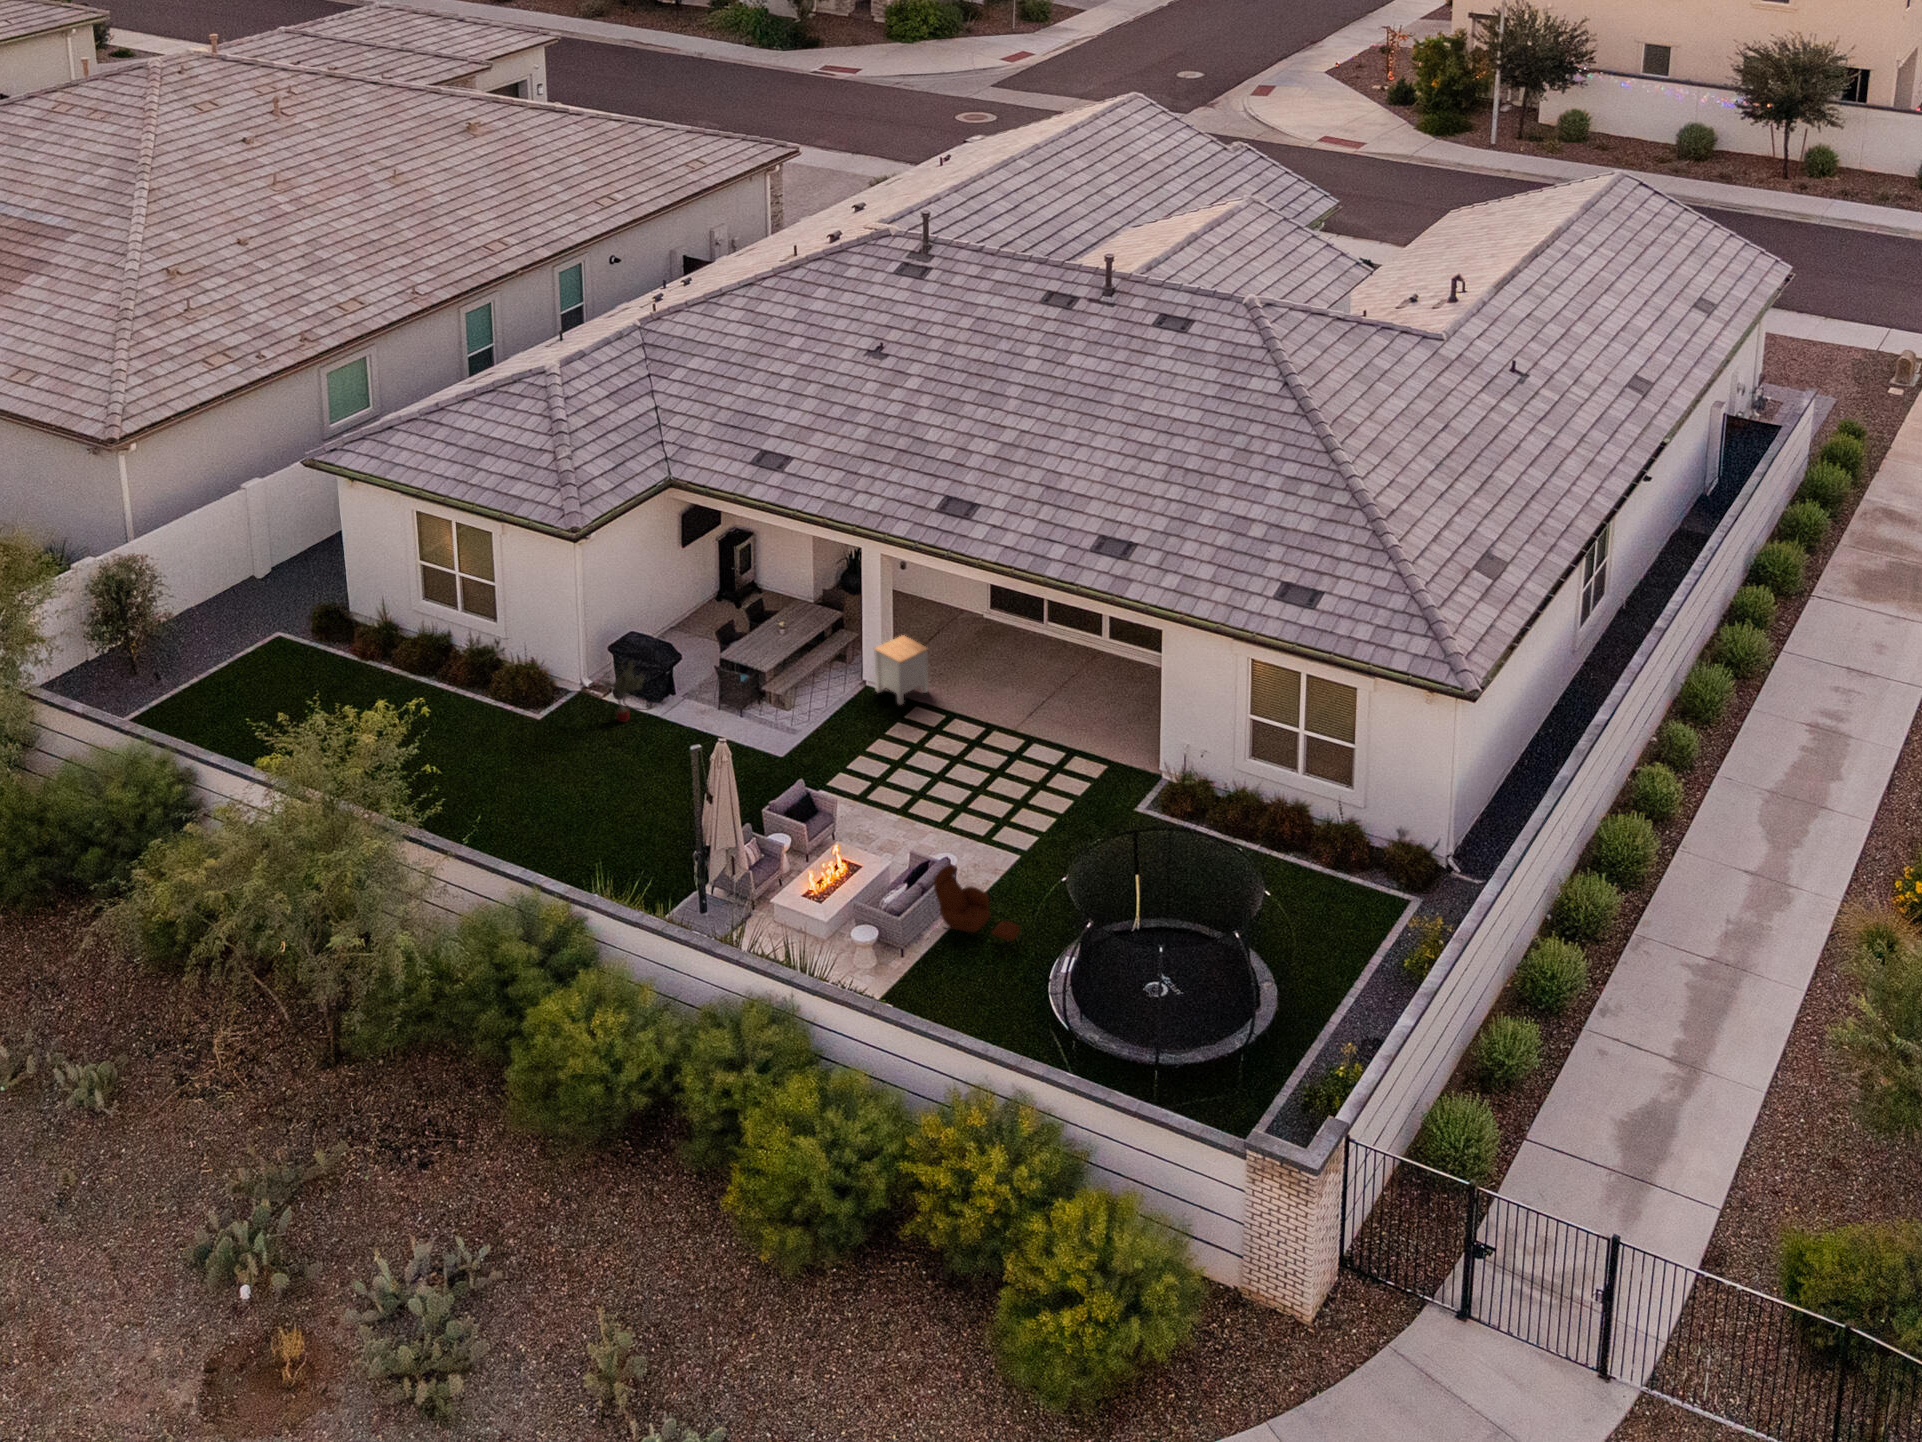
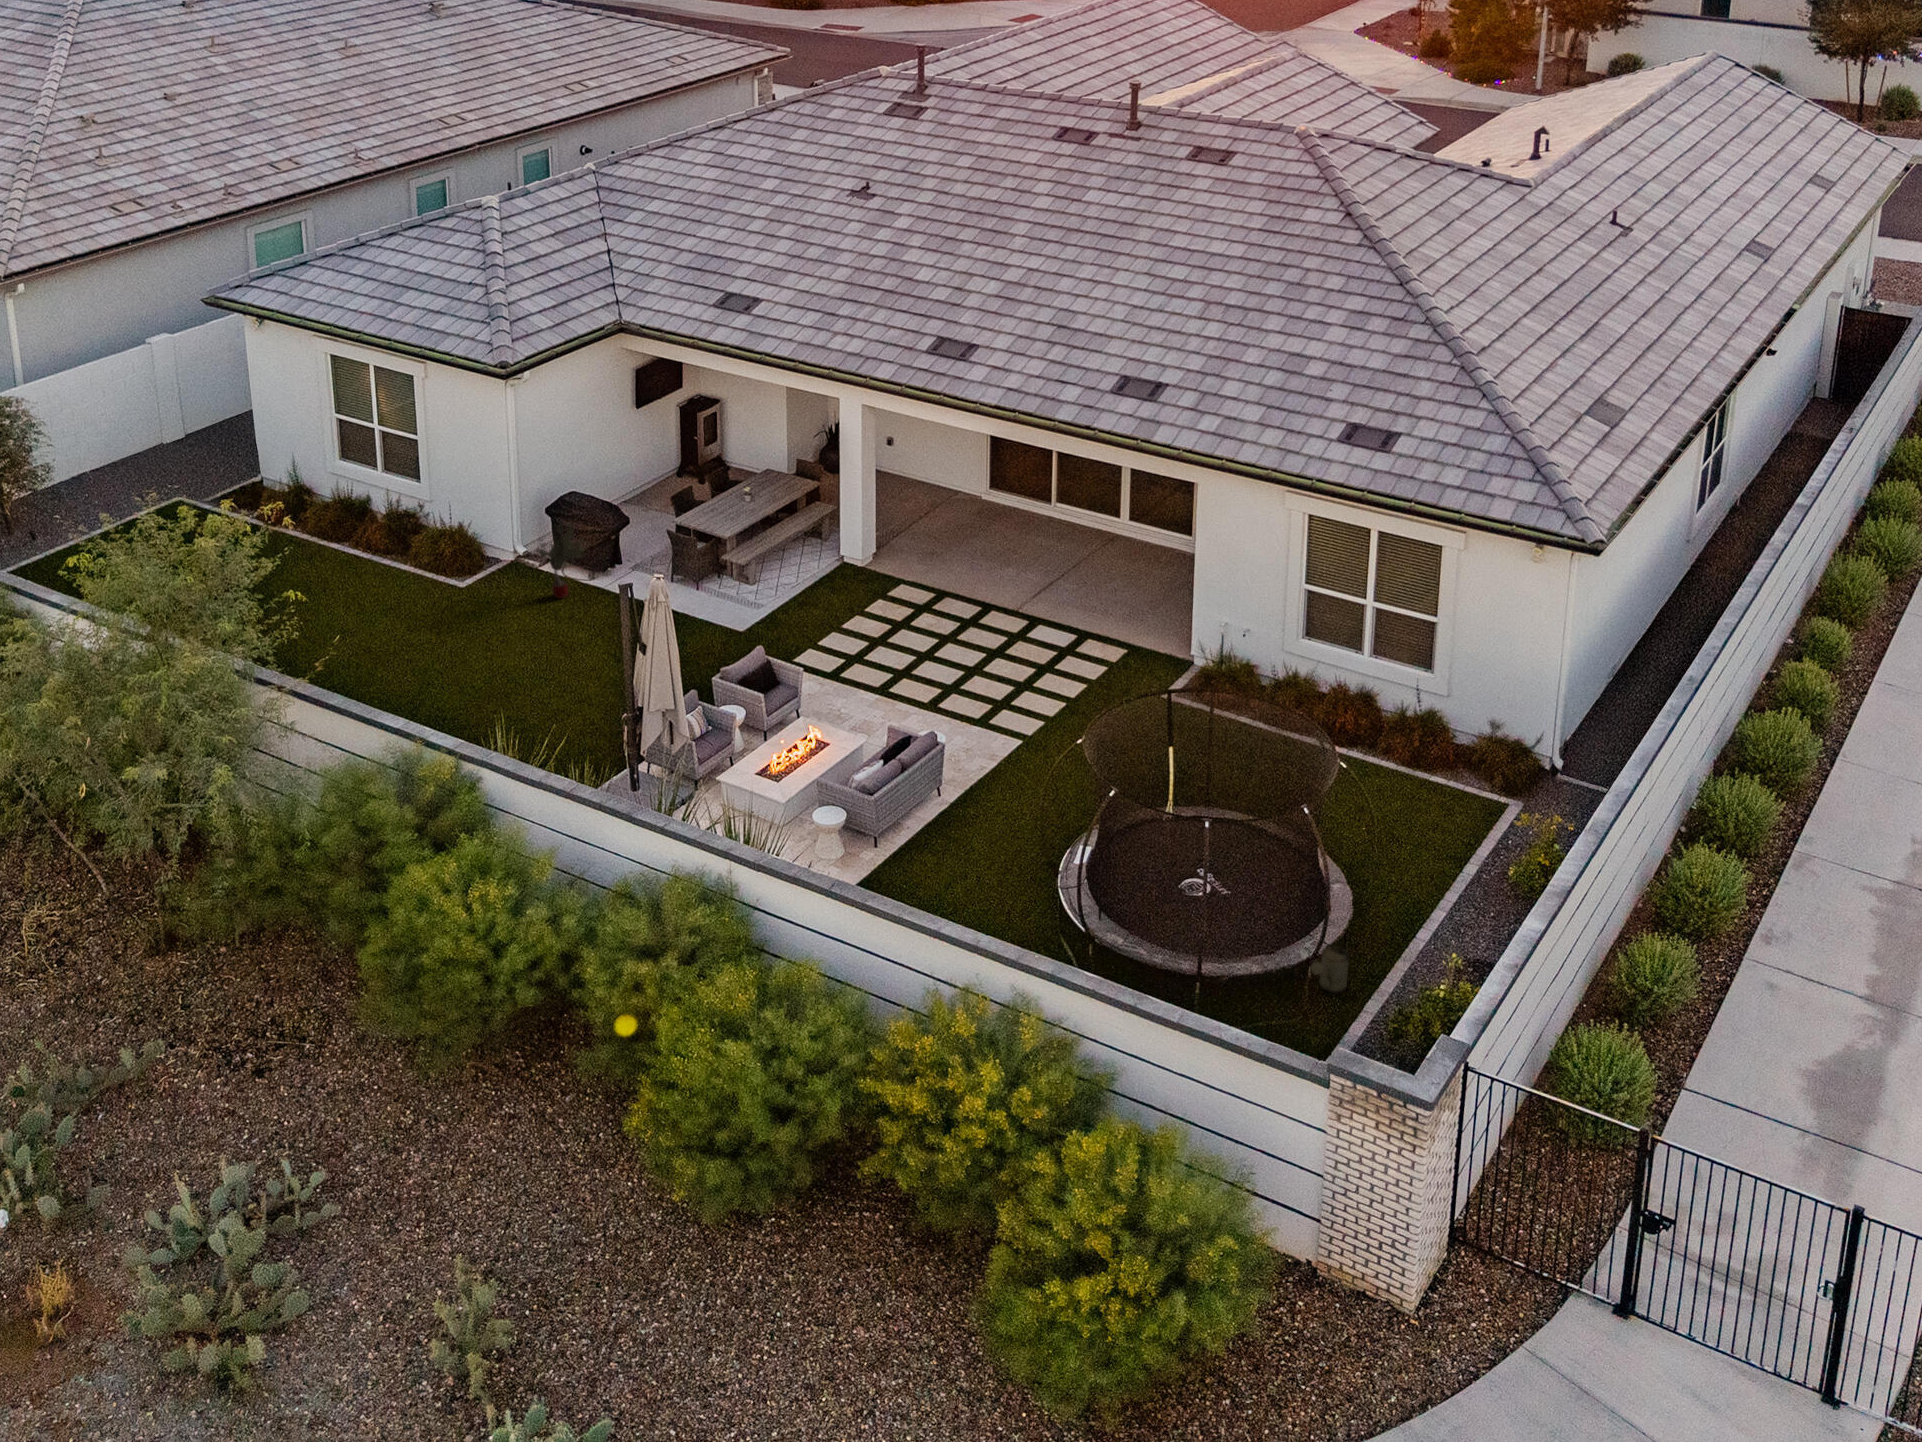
side table: present [874,636,928,705] -> none [858,511,922,590]
lounge chair: present [934,865,1020,956] -> none [919,740,1026,855]
watering can: none [1241,1031,1272,1075] -> present [1311,940,1349,994]

